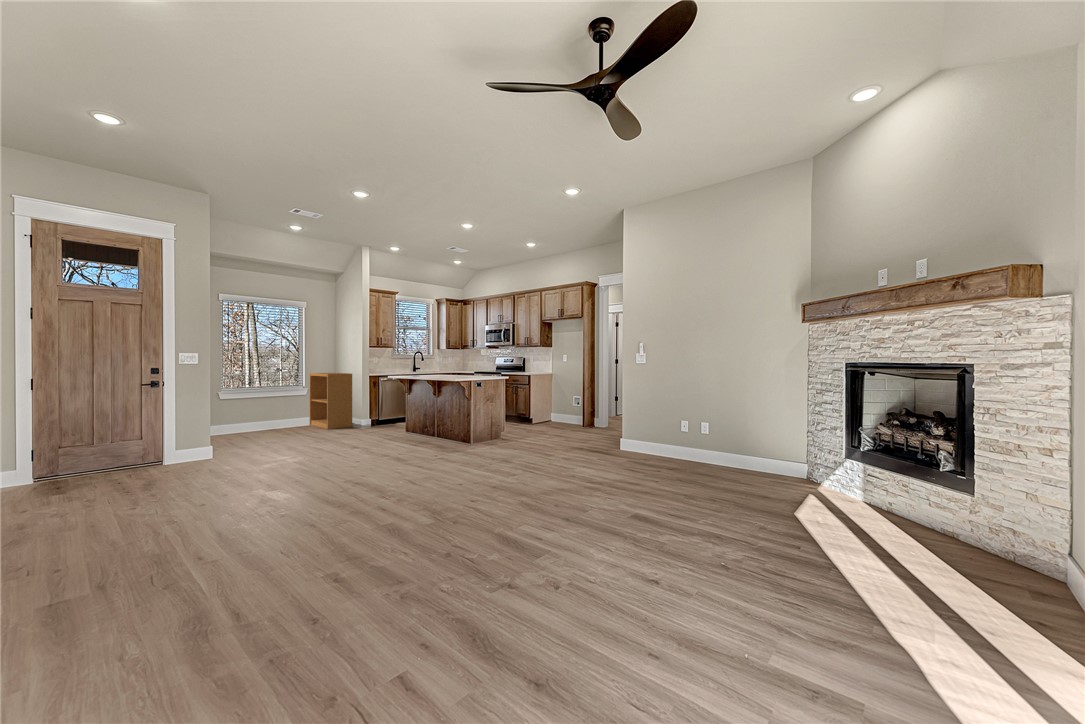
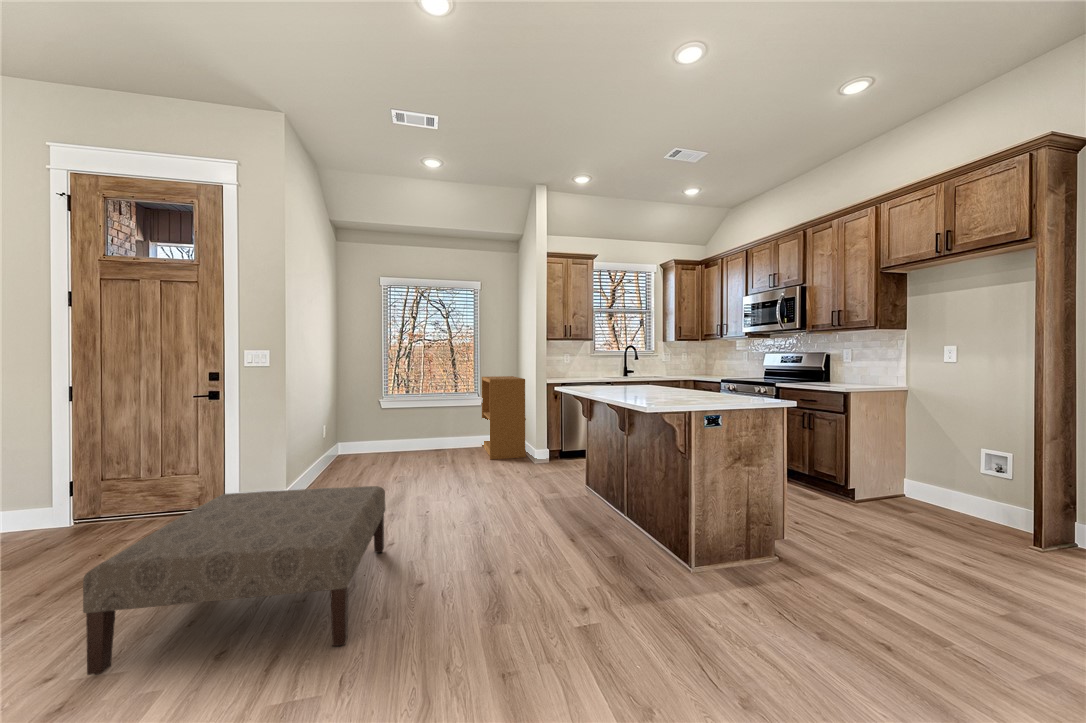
ottoman: none [226,425,351,492] -> present [83,486,385,675]

